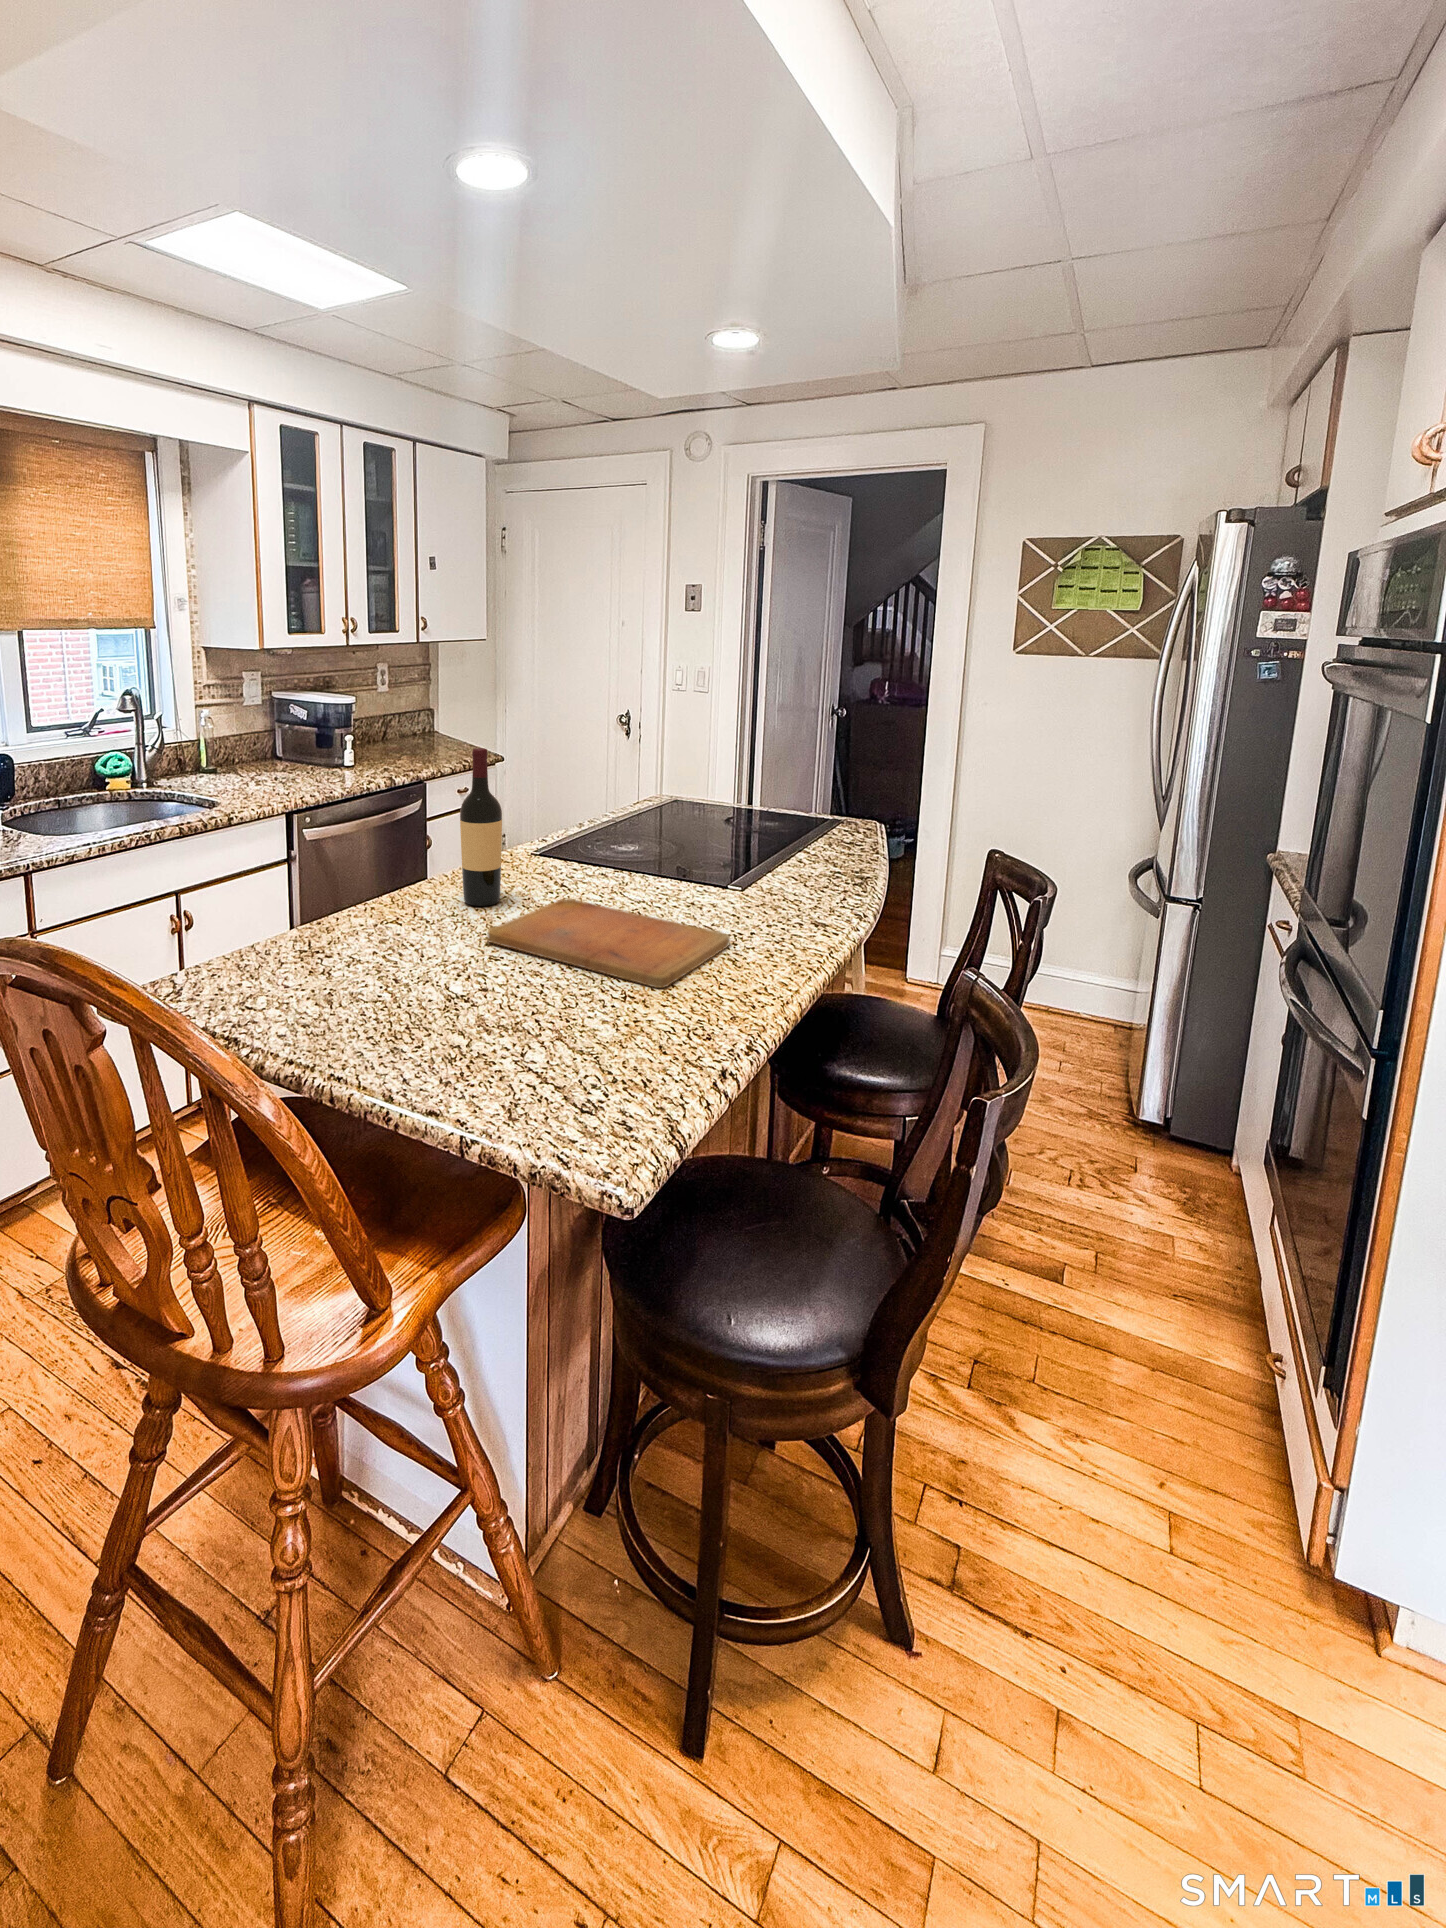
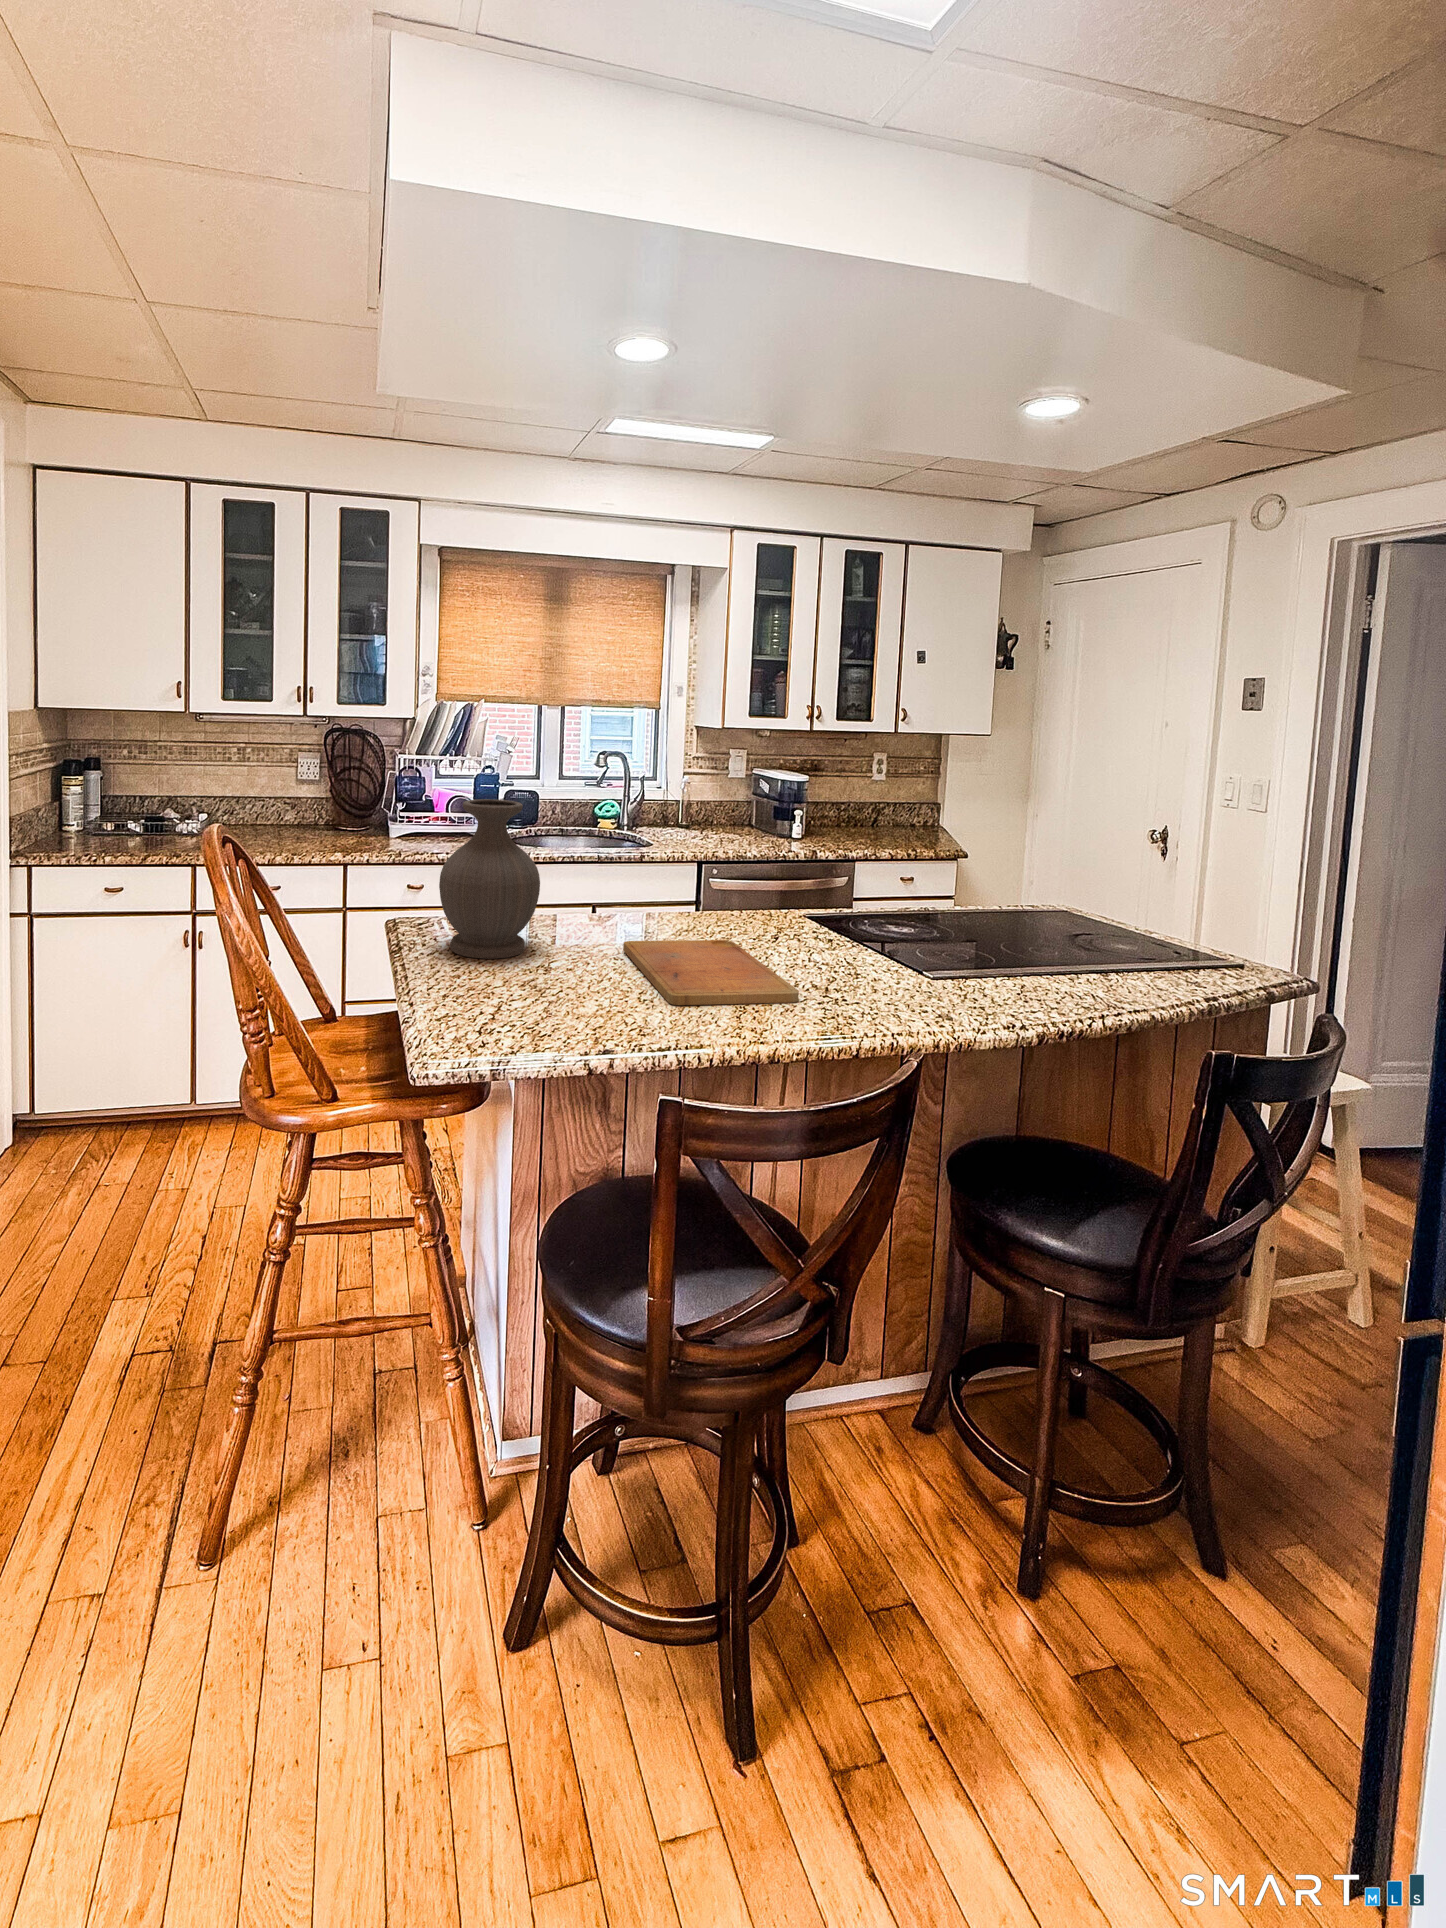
wine bottle: present [460,748,502,906] -> none [664,799,701,934]
vase: none [267,786,413,1014] -> present [439,799,540,959]

